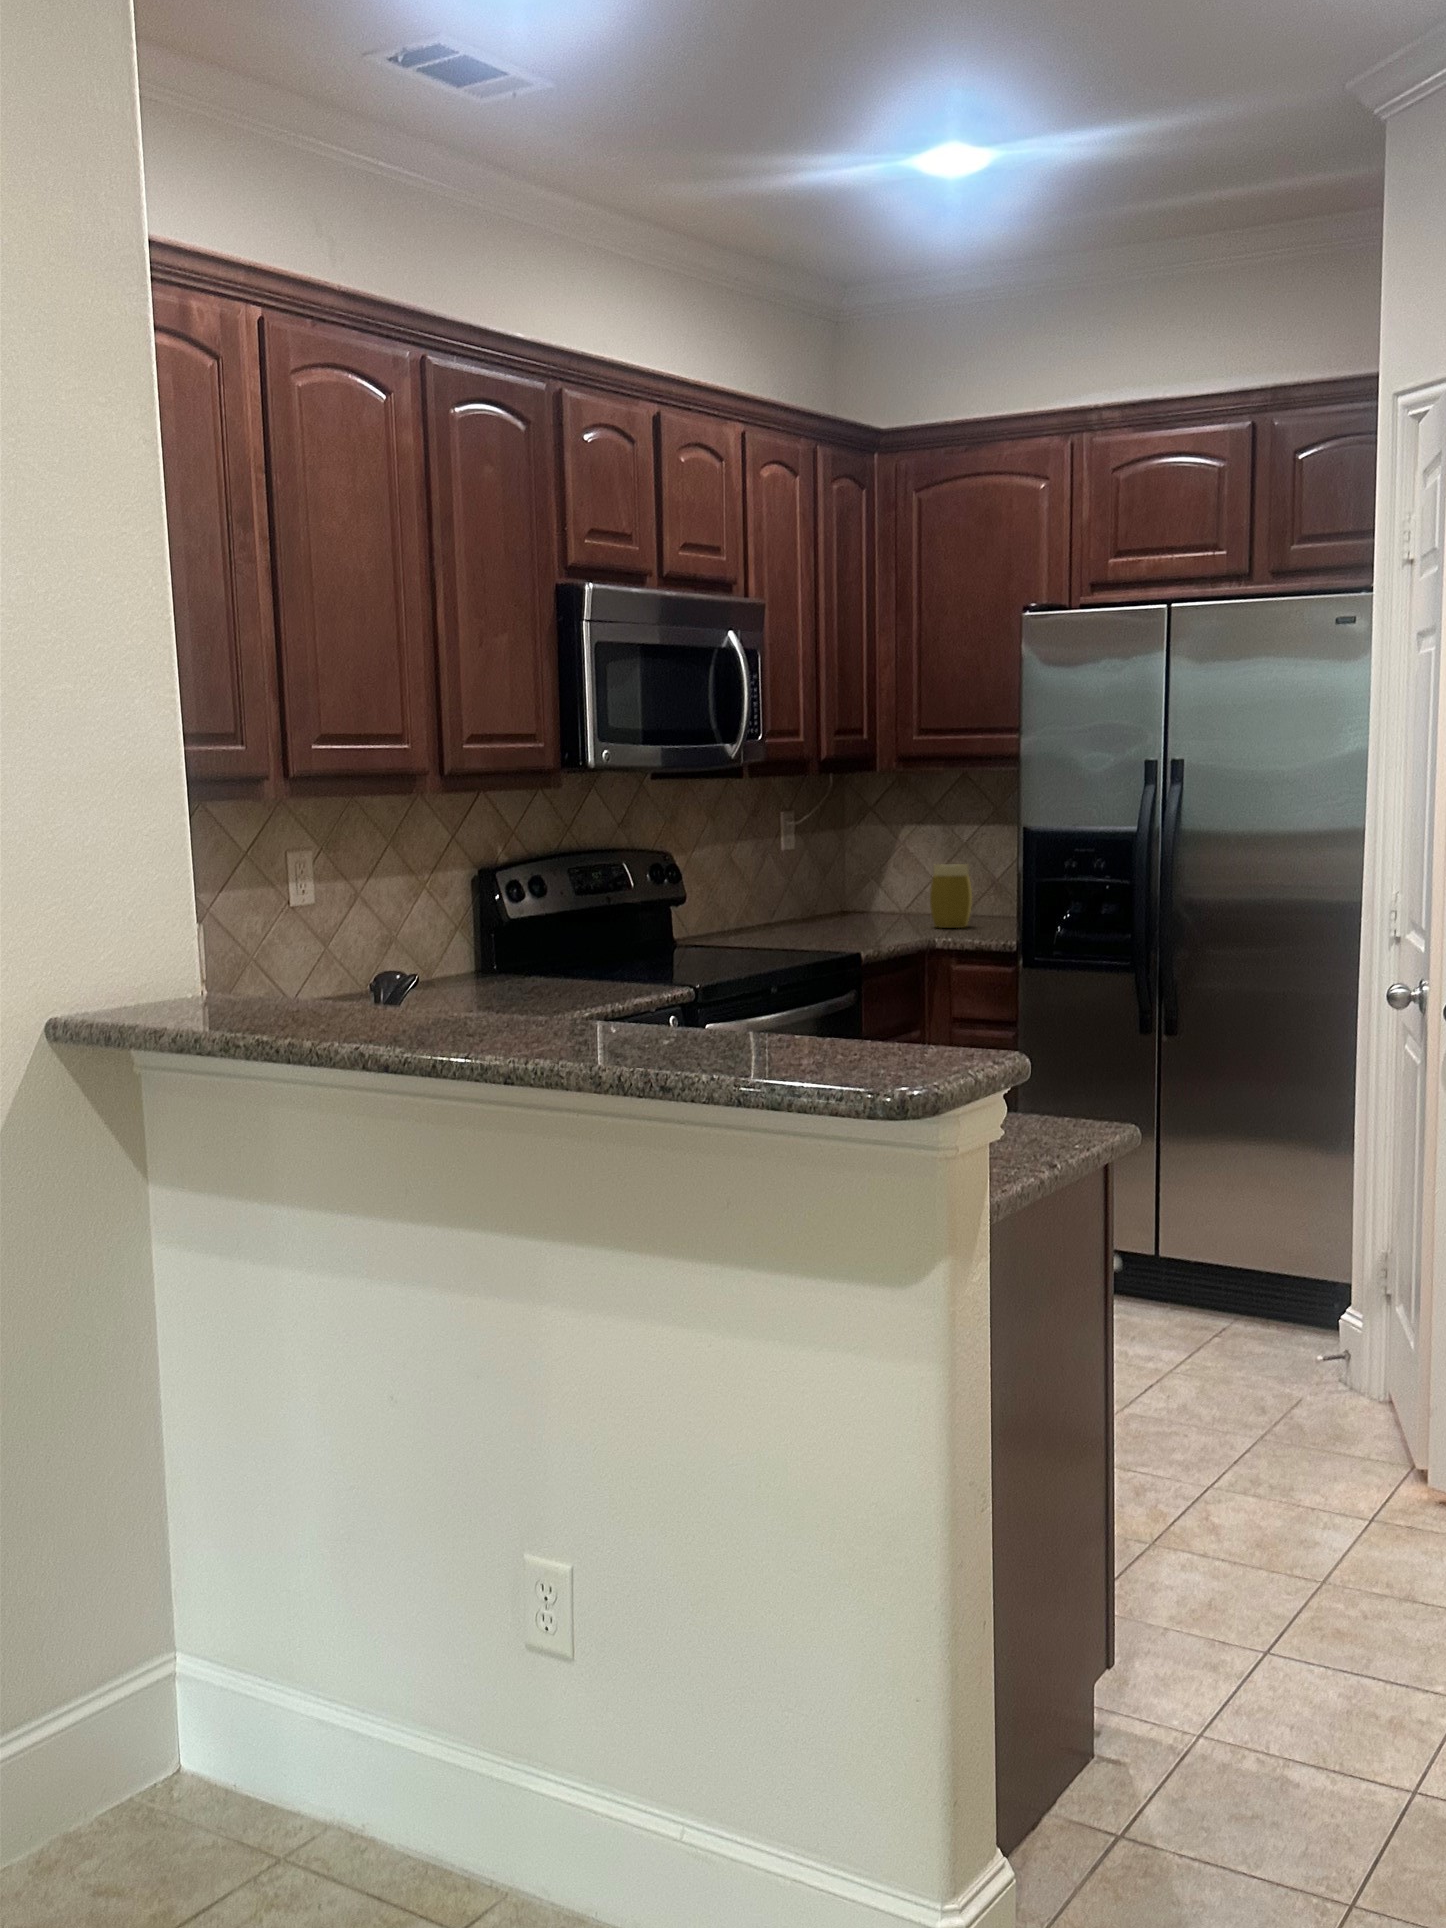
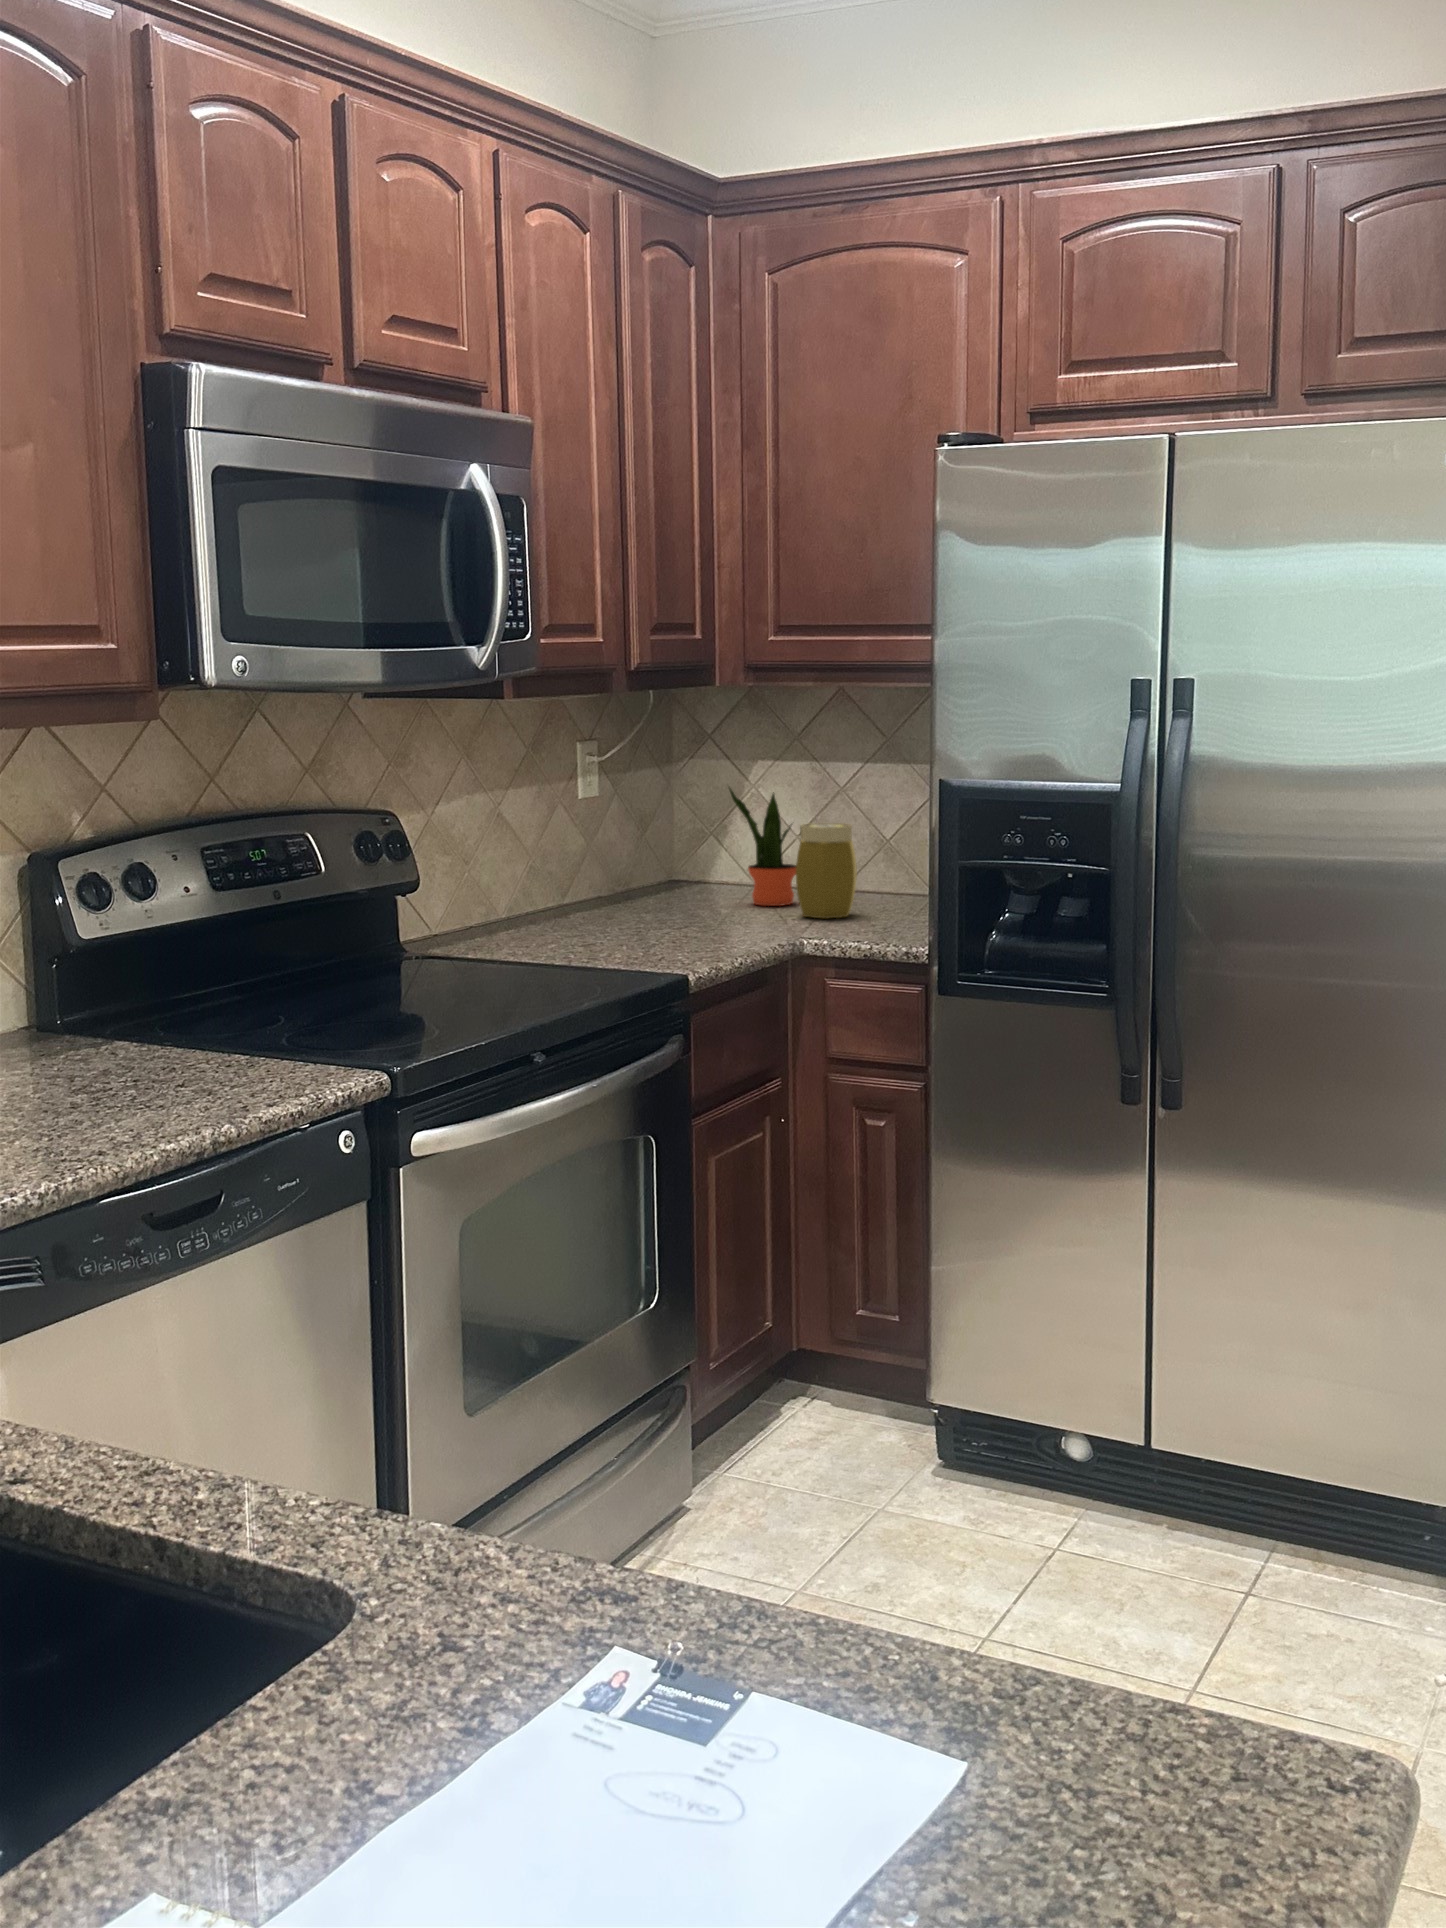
potted plant: none [883,838,931,922] -> present [729,788,796,906]

